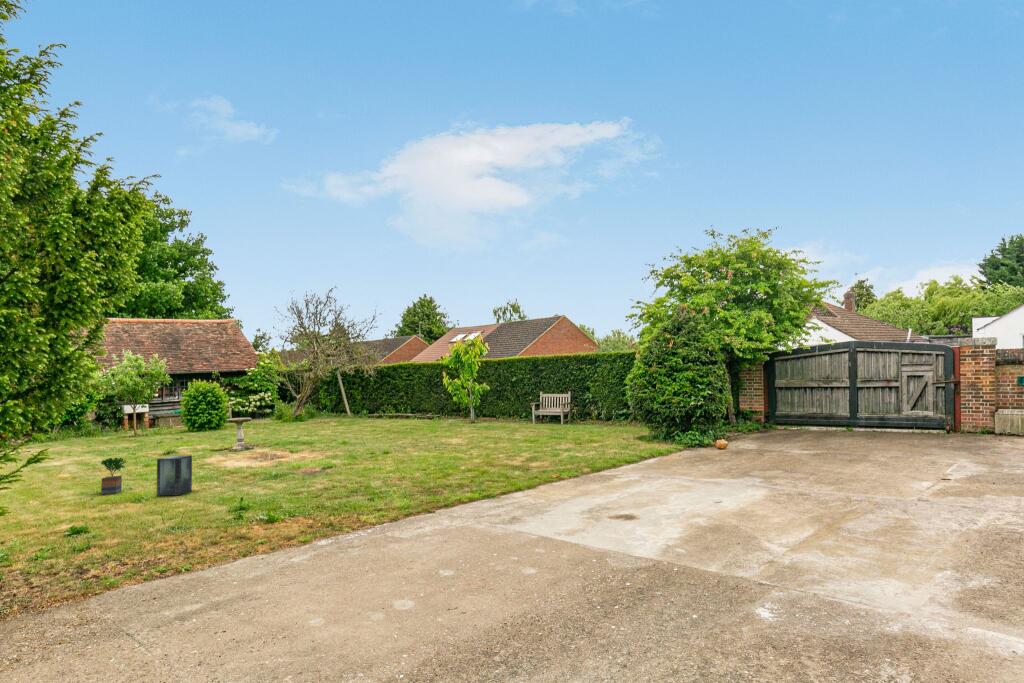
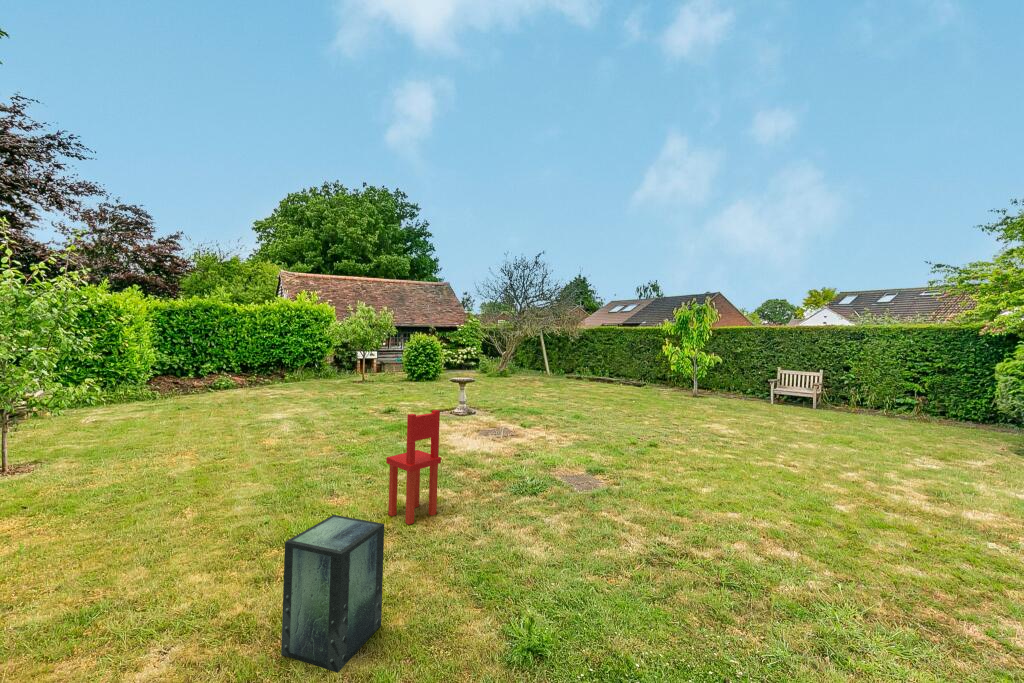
chair: none [186,424,217,479] -> present [386,410,441,525]
potted tree: present [101,458,126,494] -> none [187,486,255,582]

